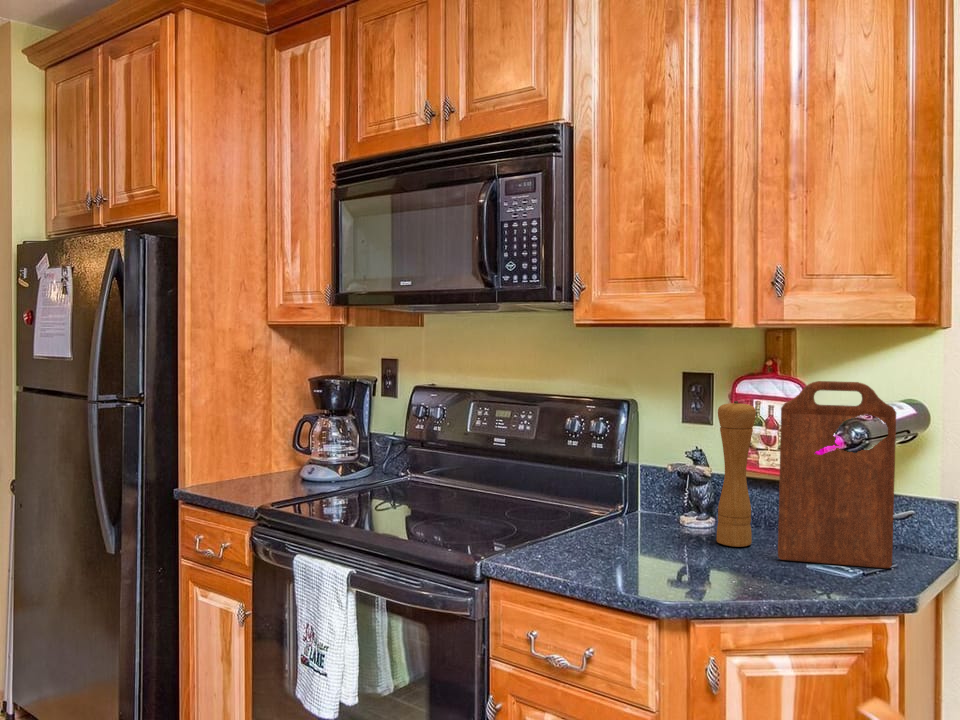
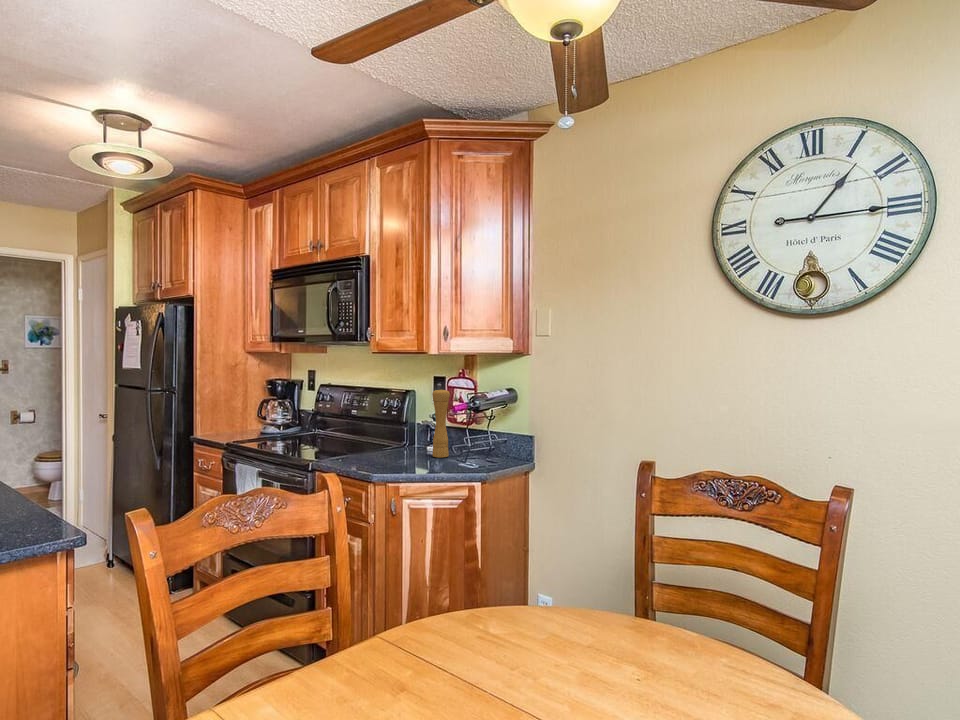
cutting board: present [778,381,896,568] -> none [450,379,498,465]

